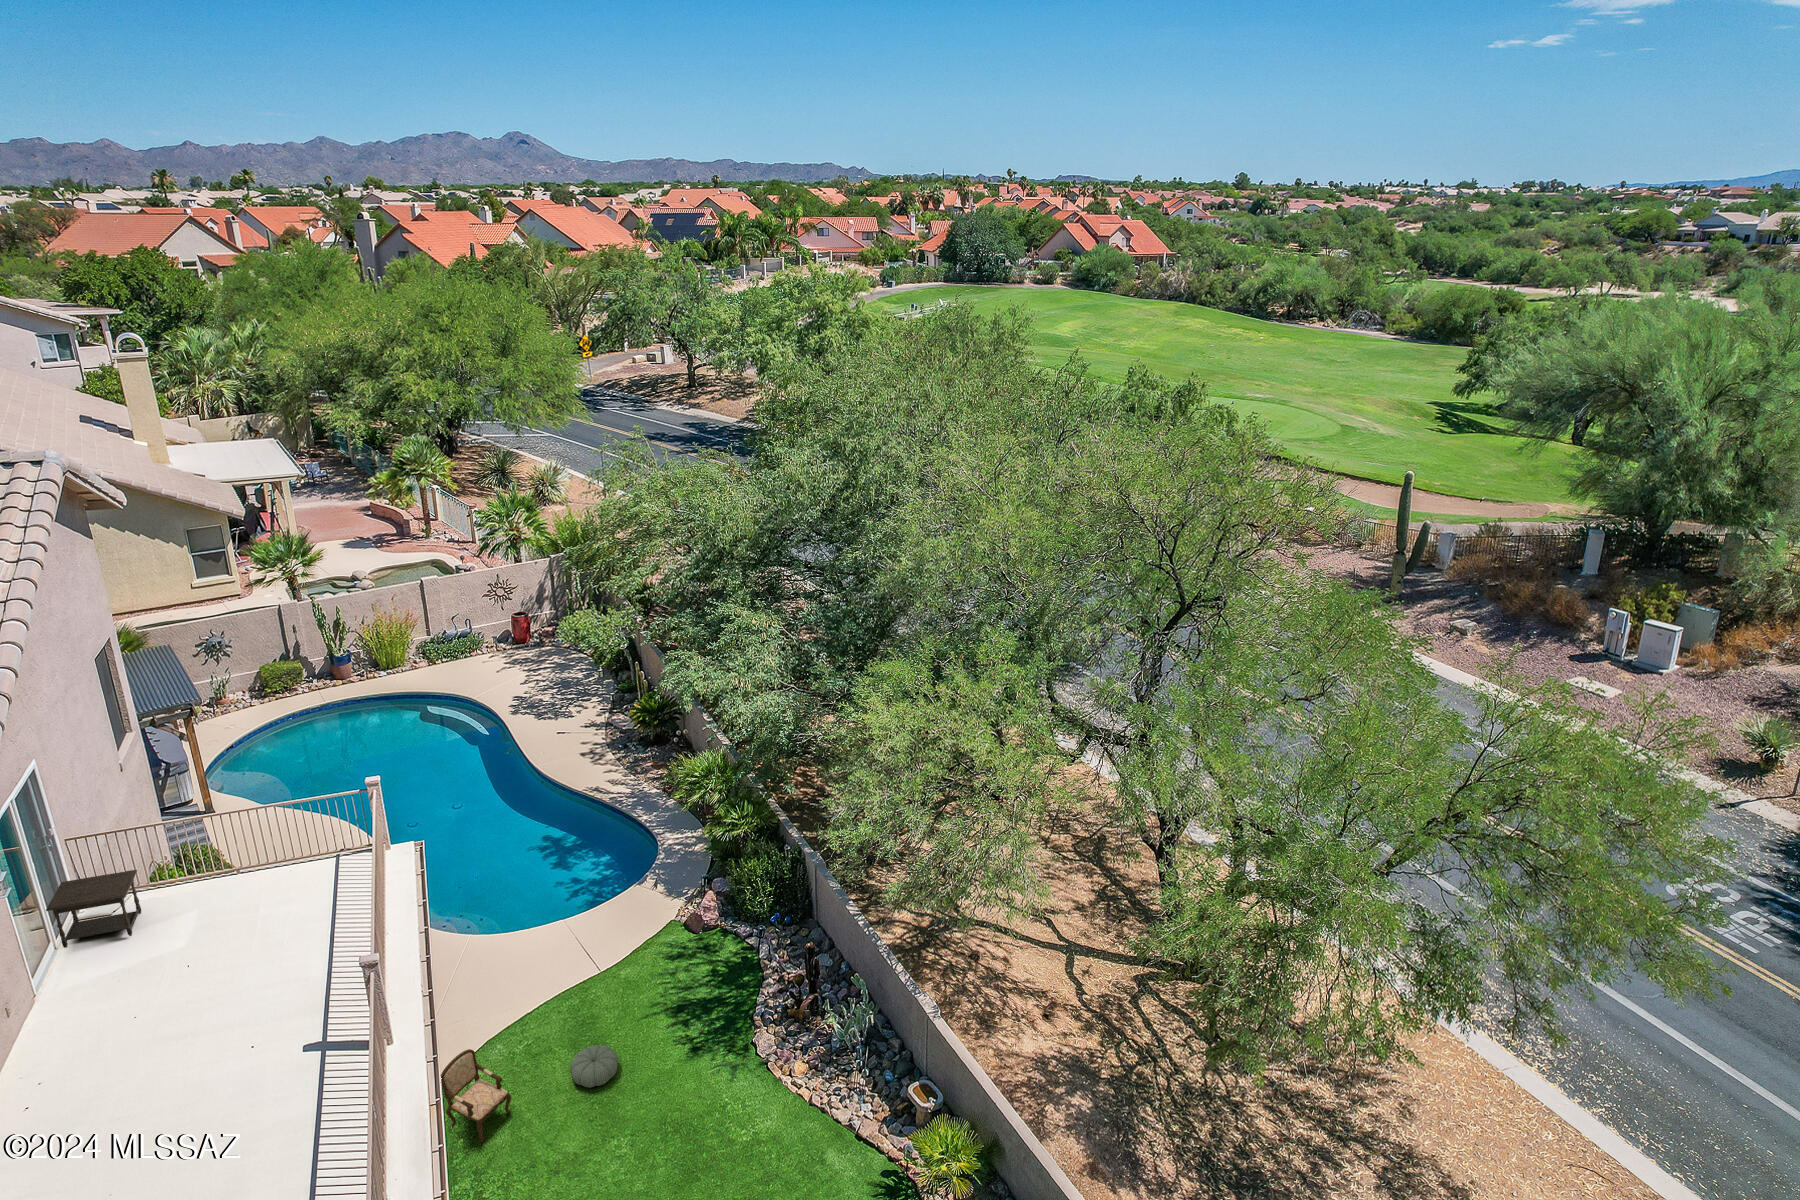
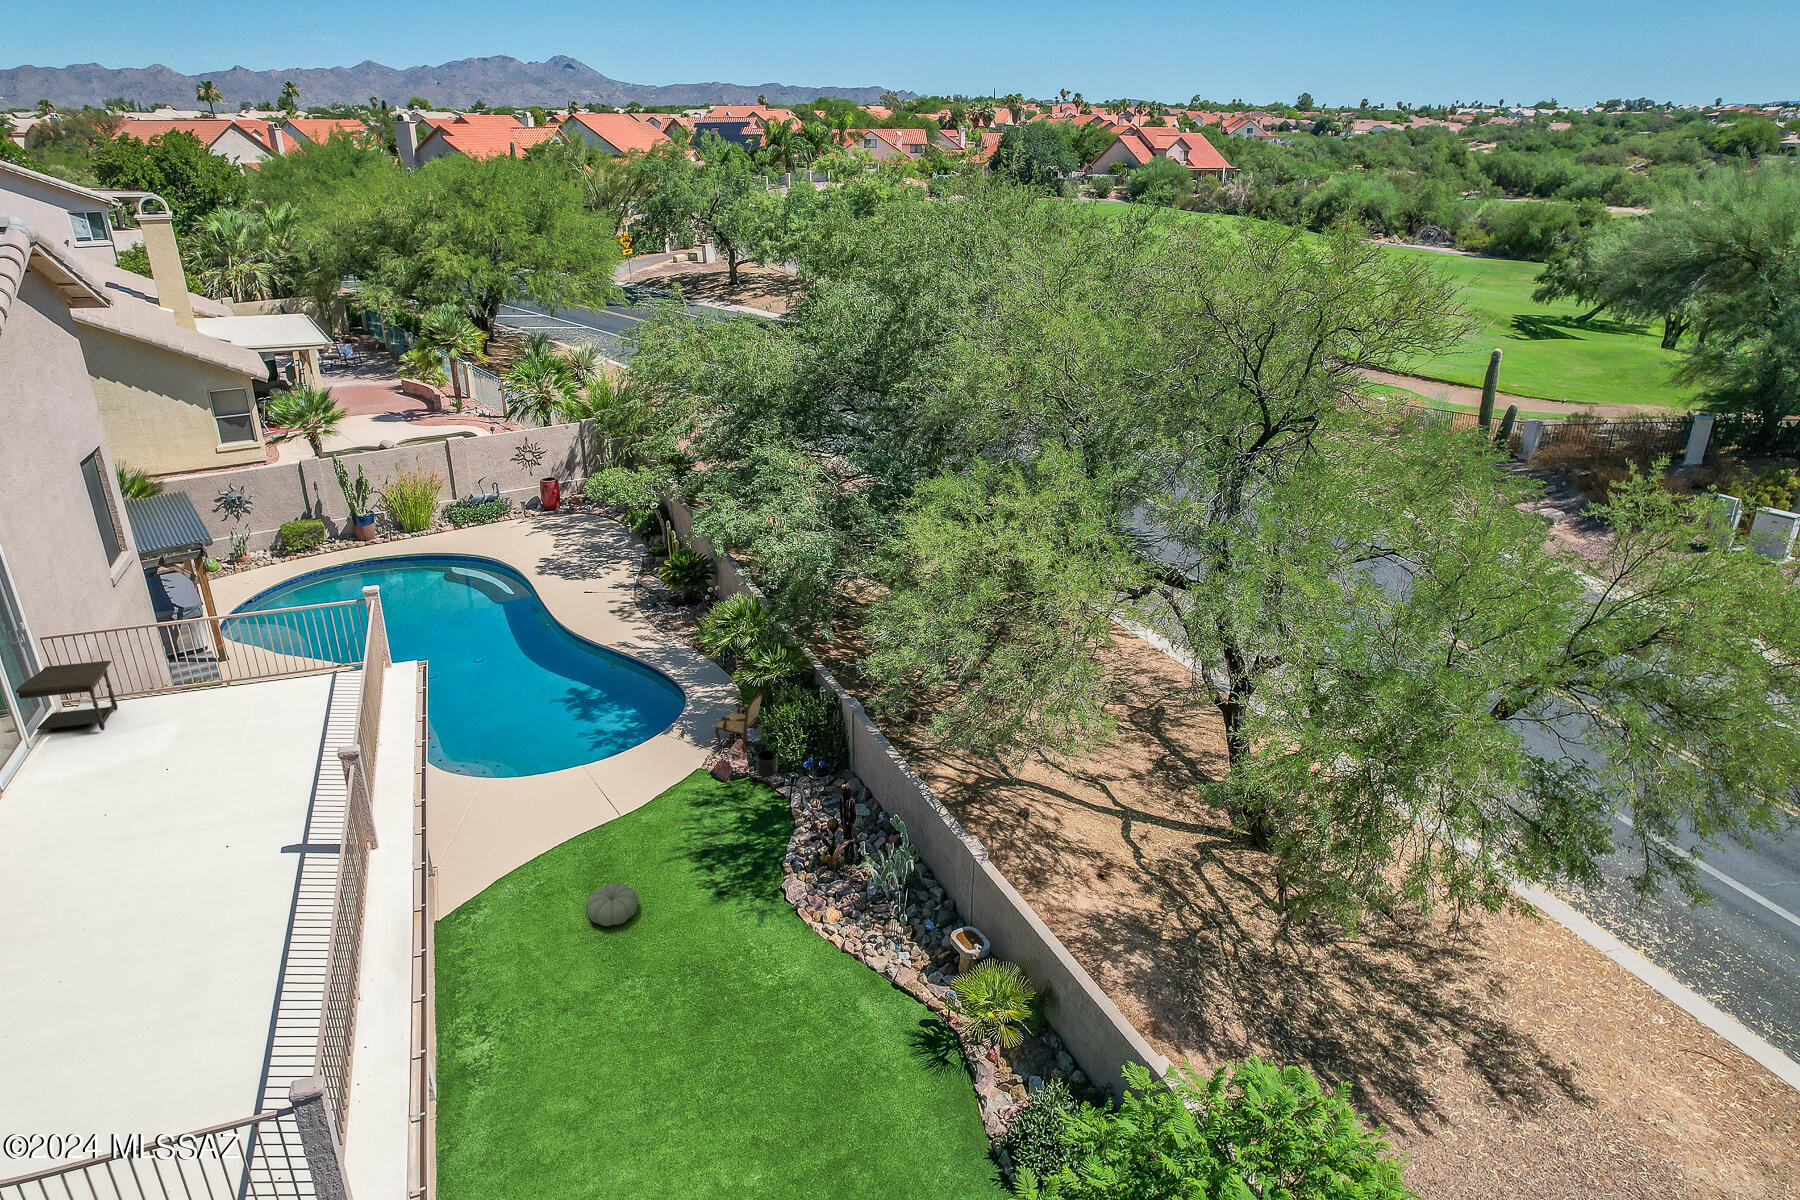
planter: none [727,900,746,935] -> present [757,750,777,777]
armchair: present [441,1049,512,1142] -> present [715,694,763,752]

